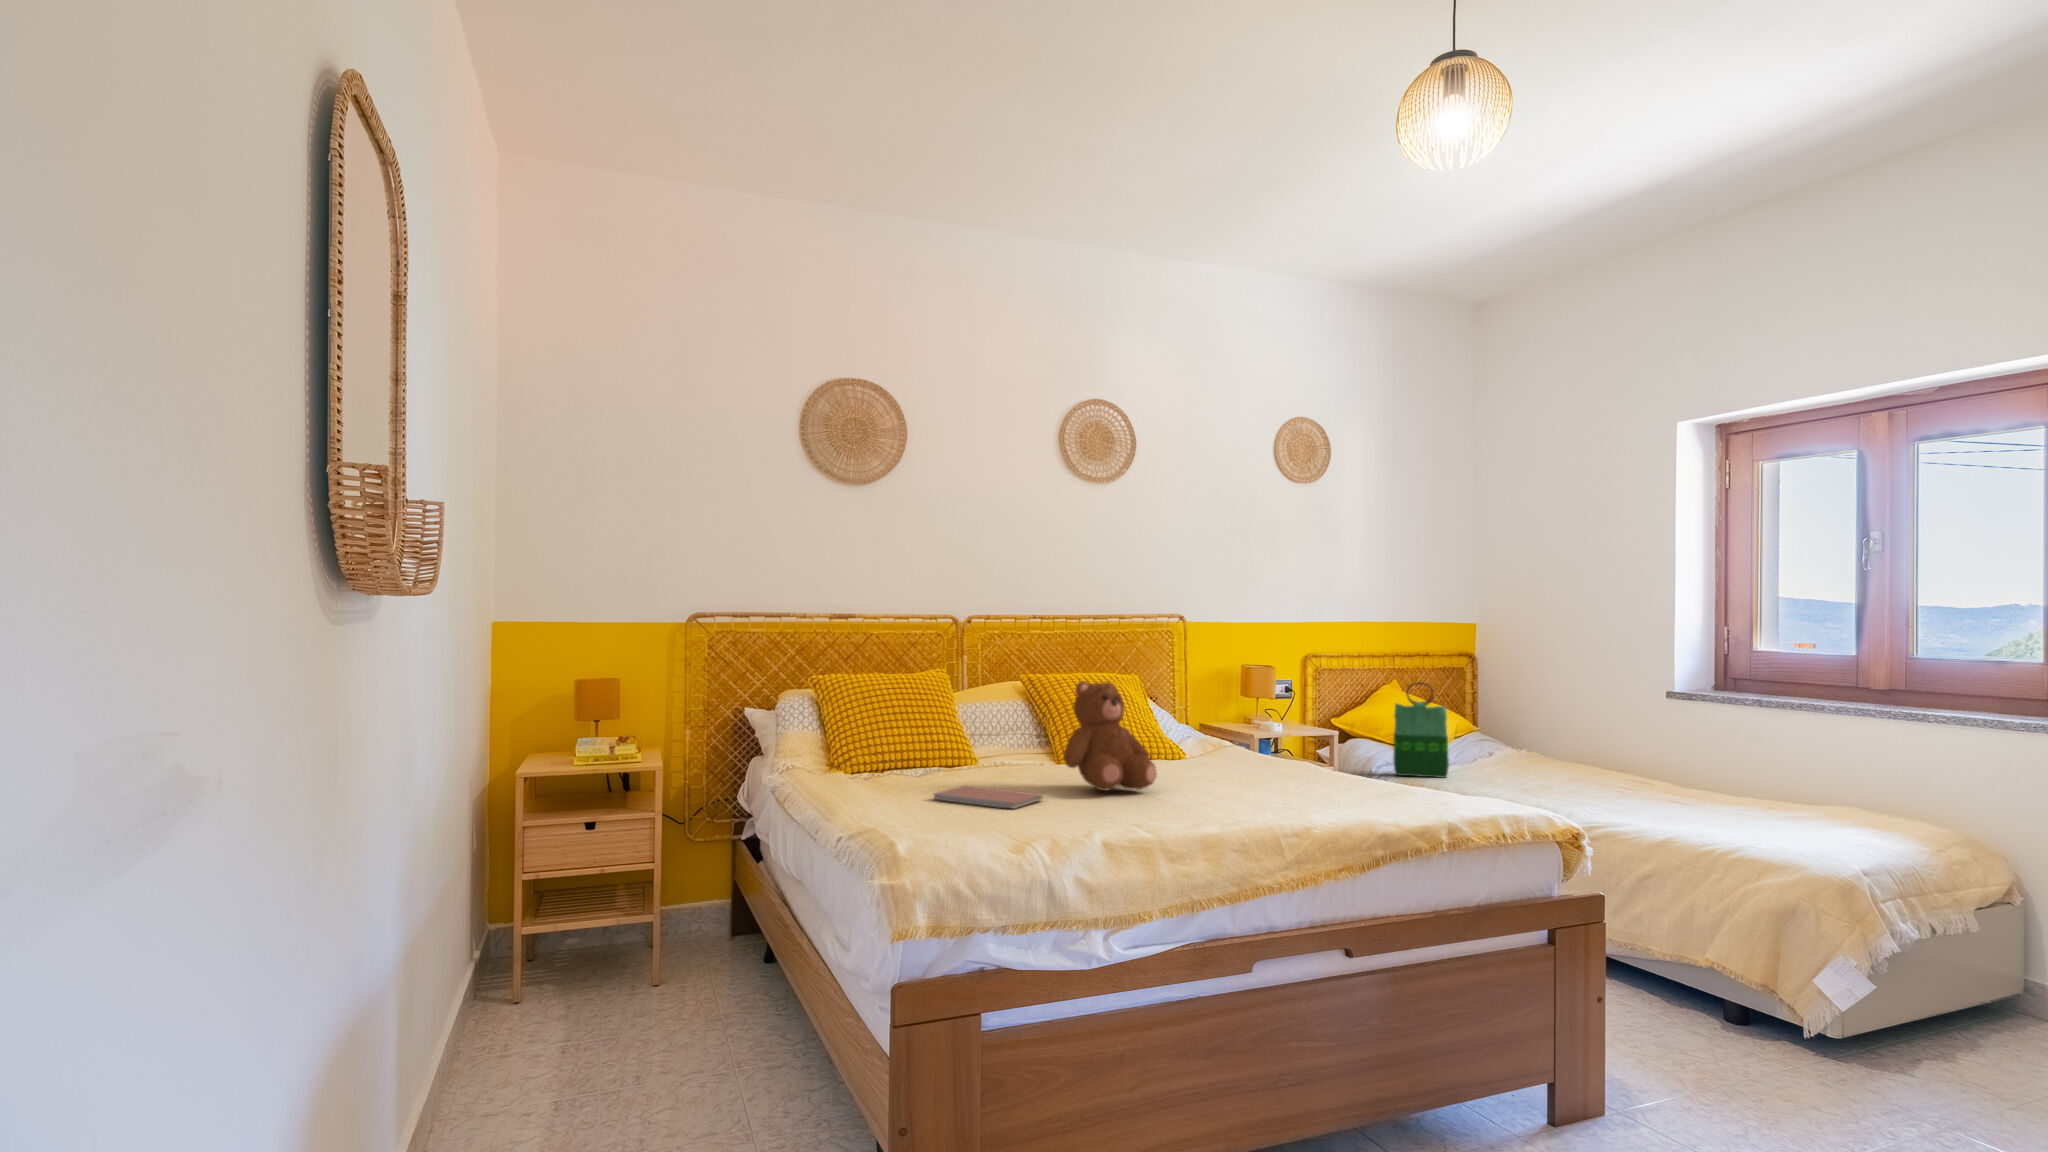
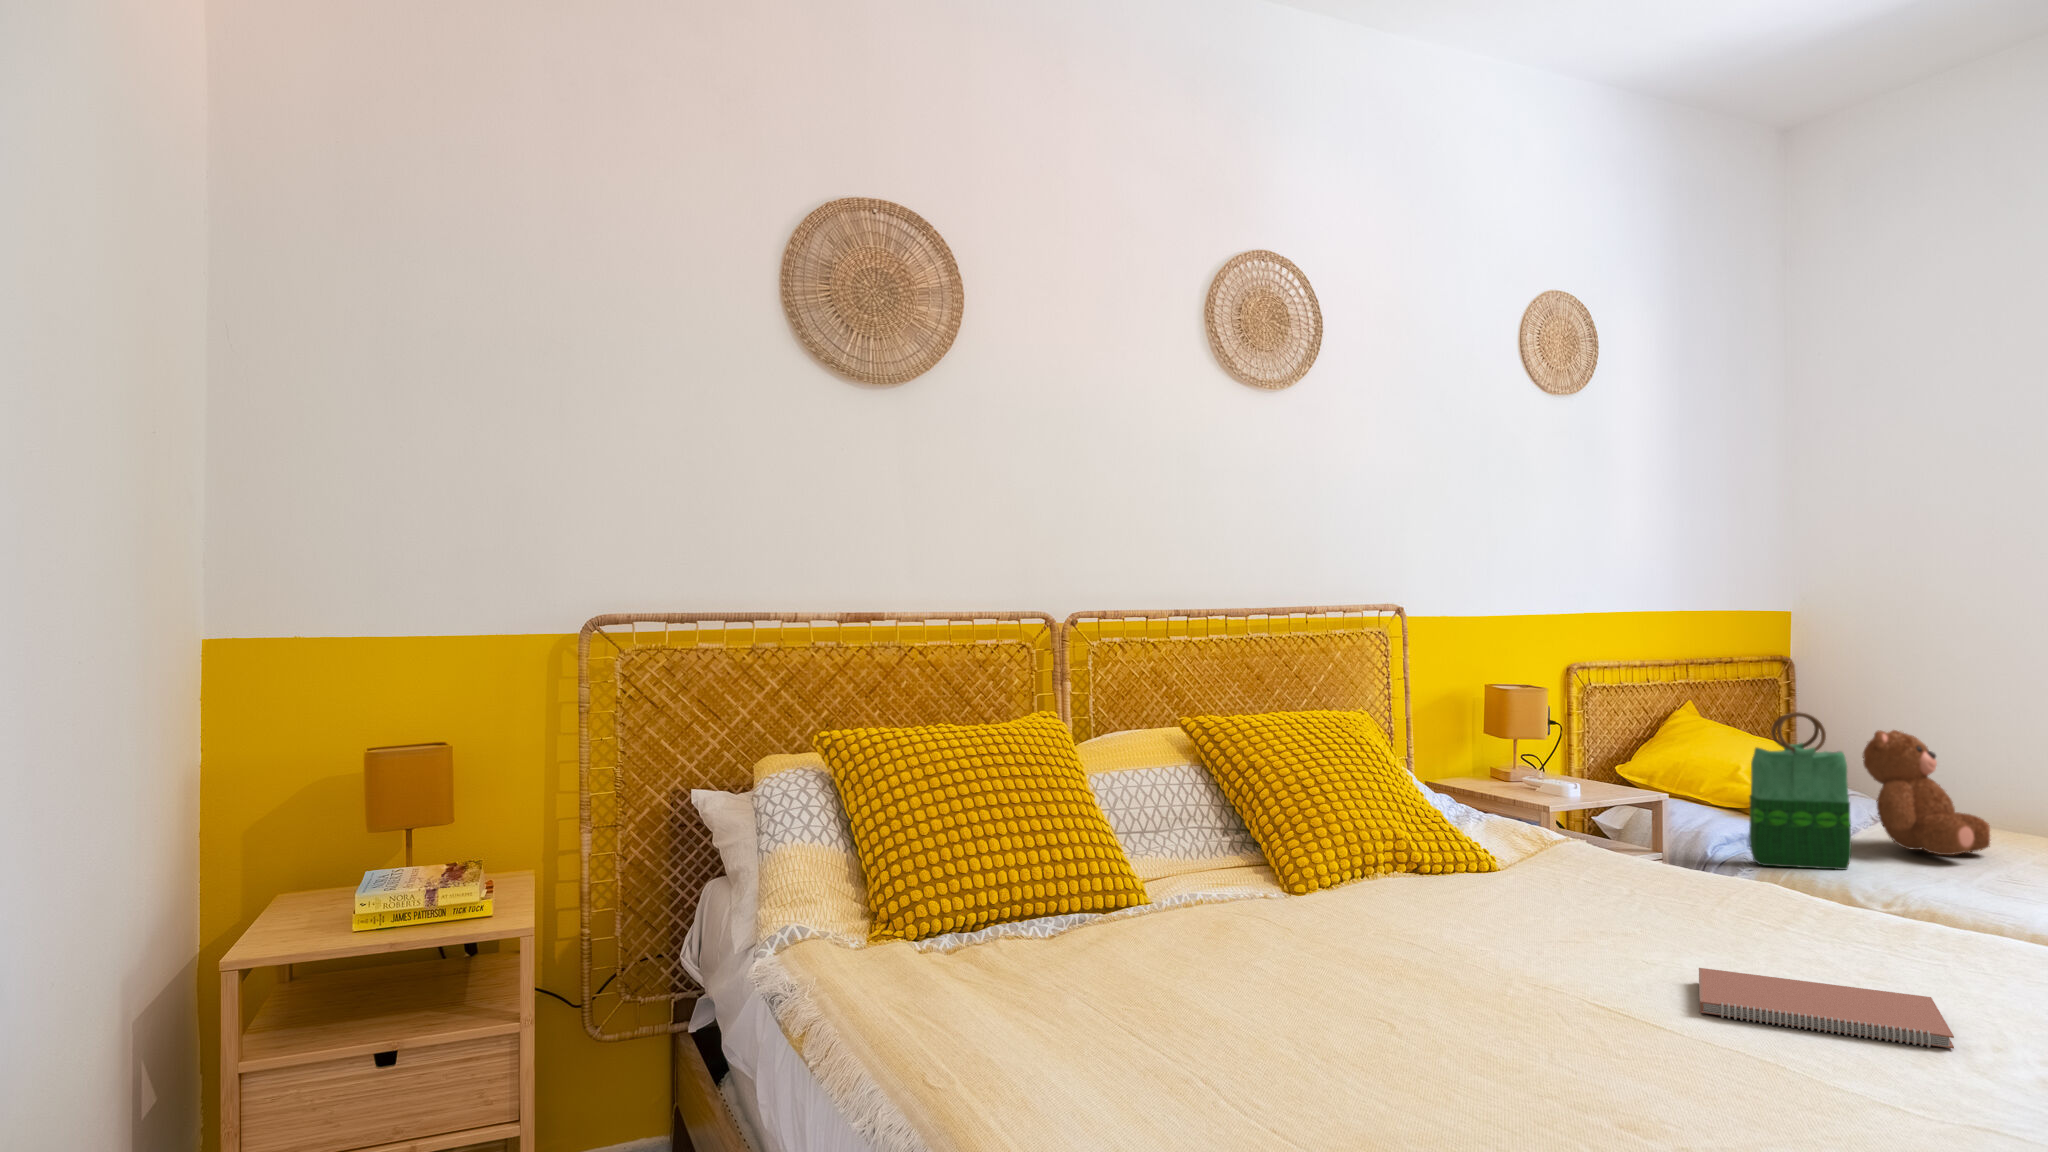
teddy bear: present [1063,681,1157,790] -> present [1862,730,1991,855]
notebook: present [933,786,1043,809] -> present [1699,968,1954,1048]

